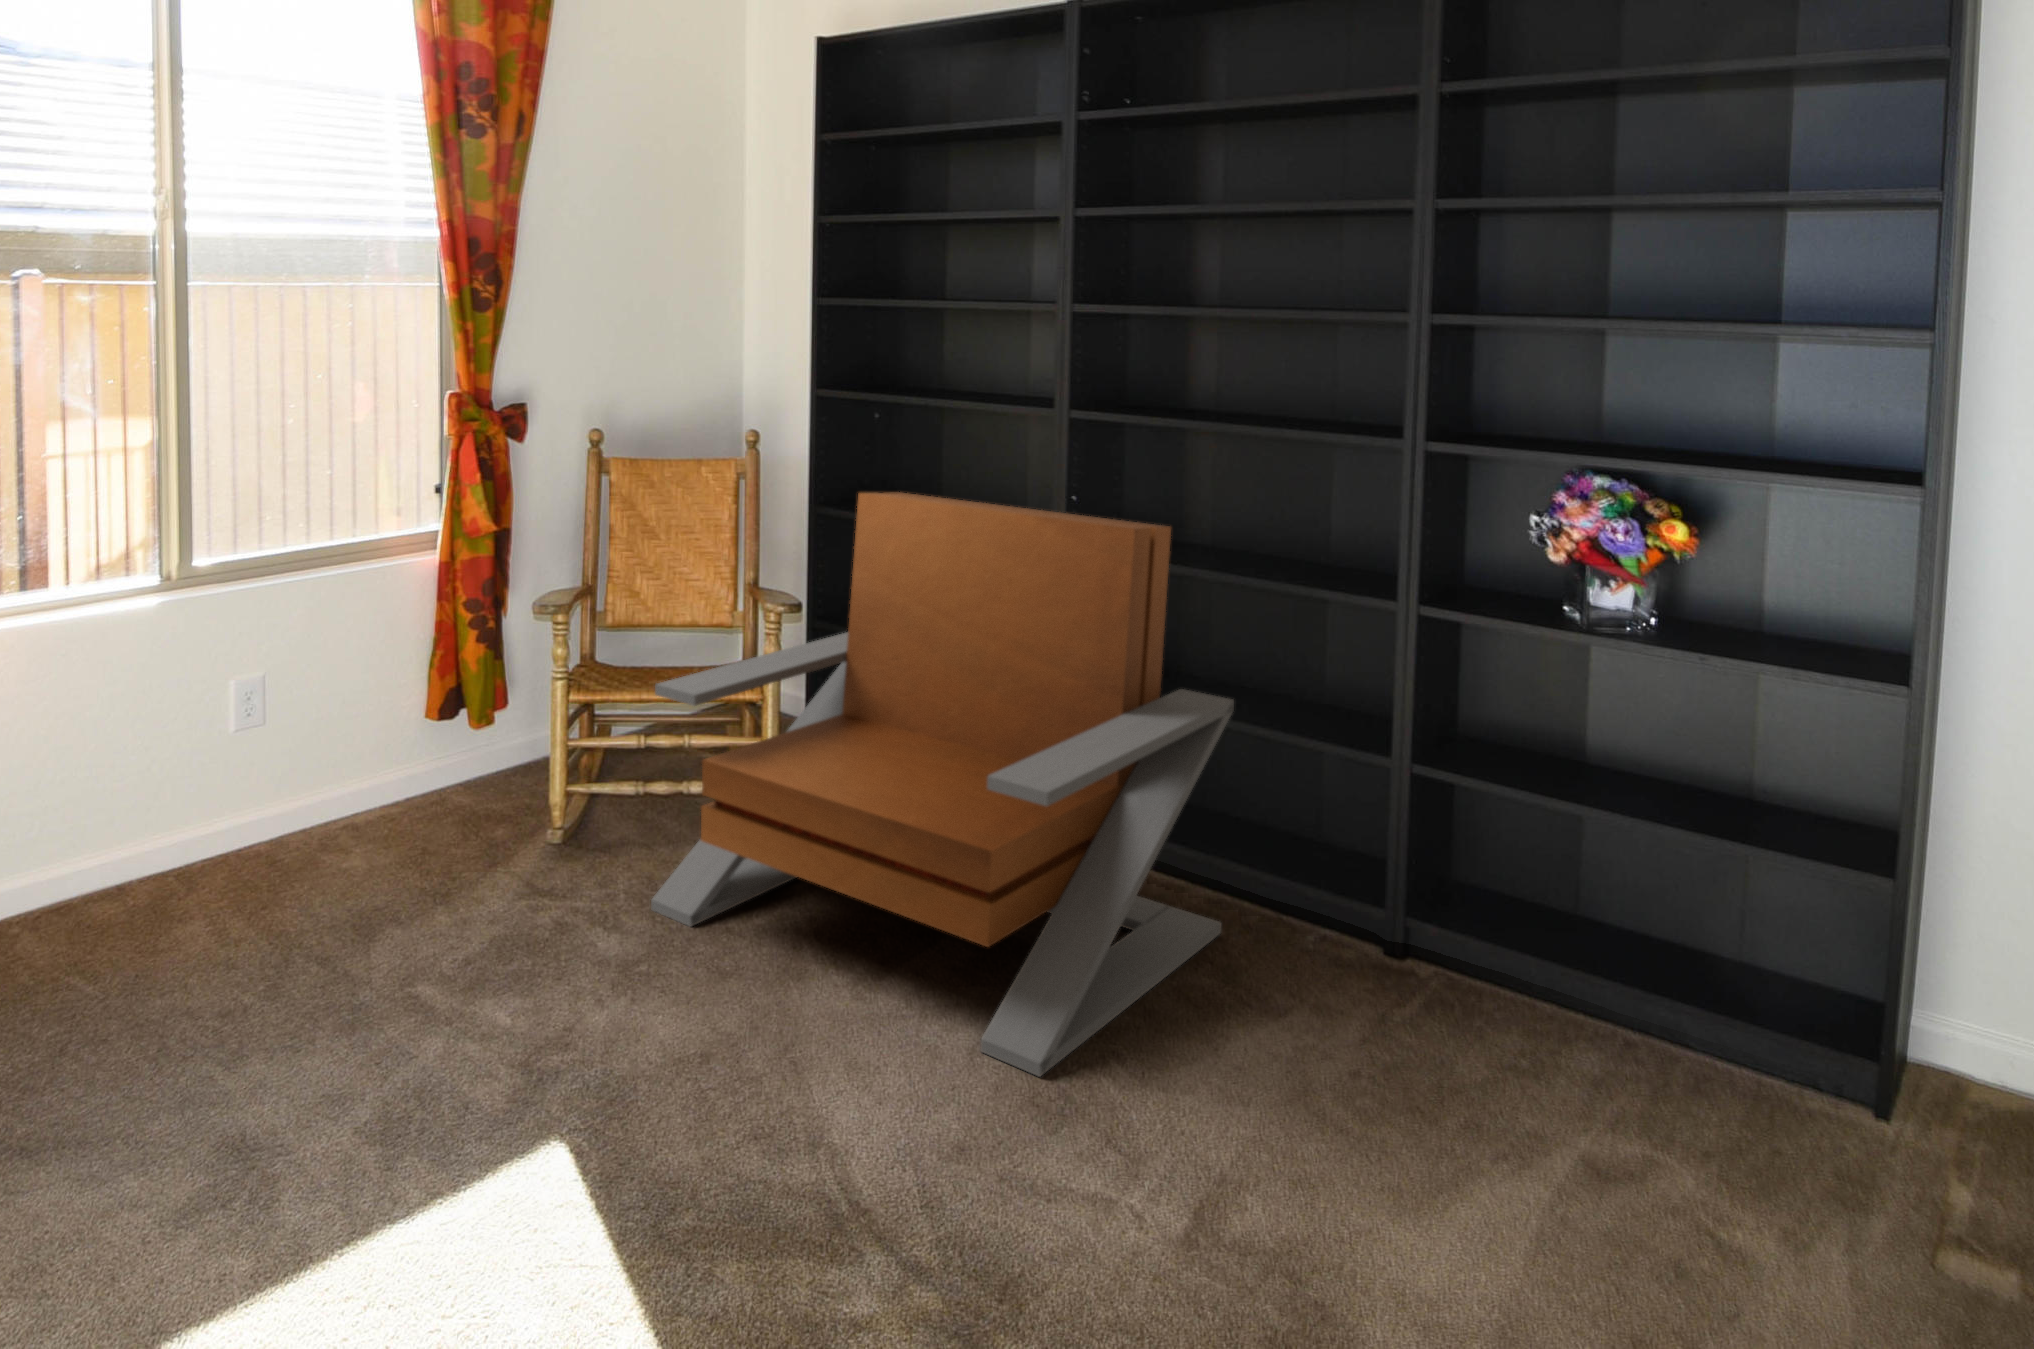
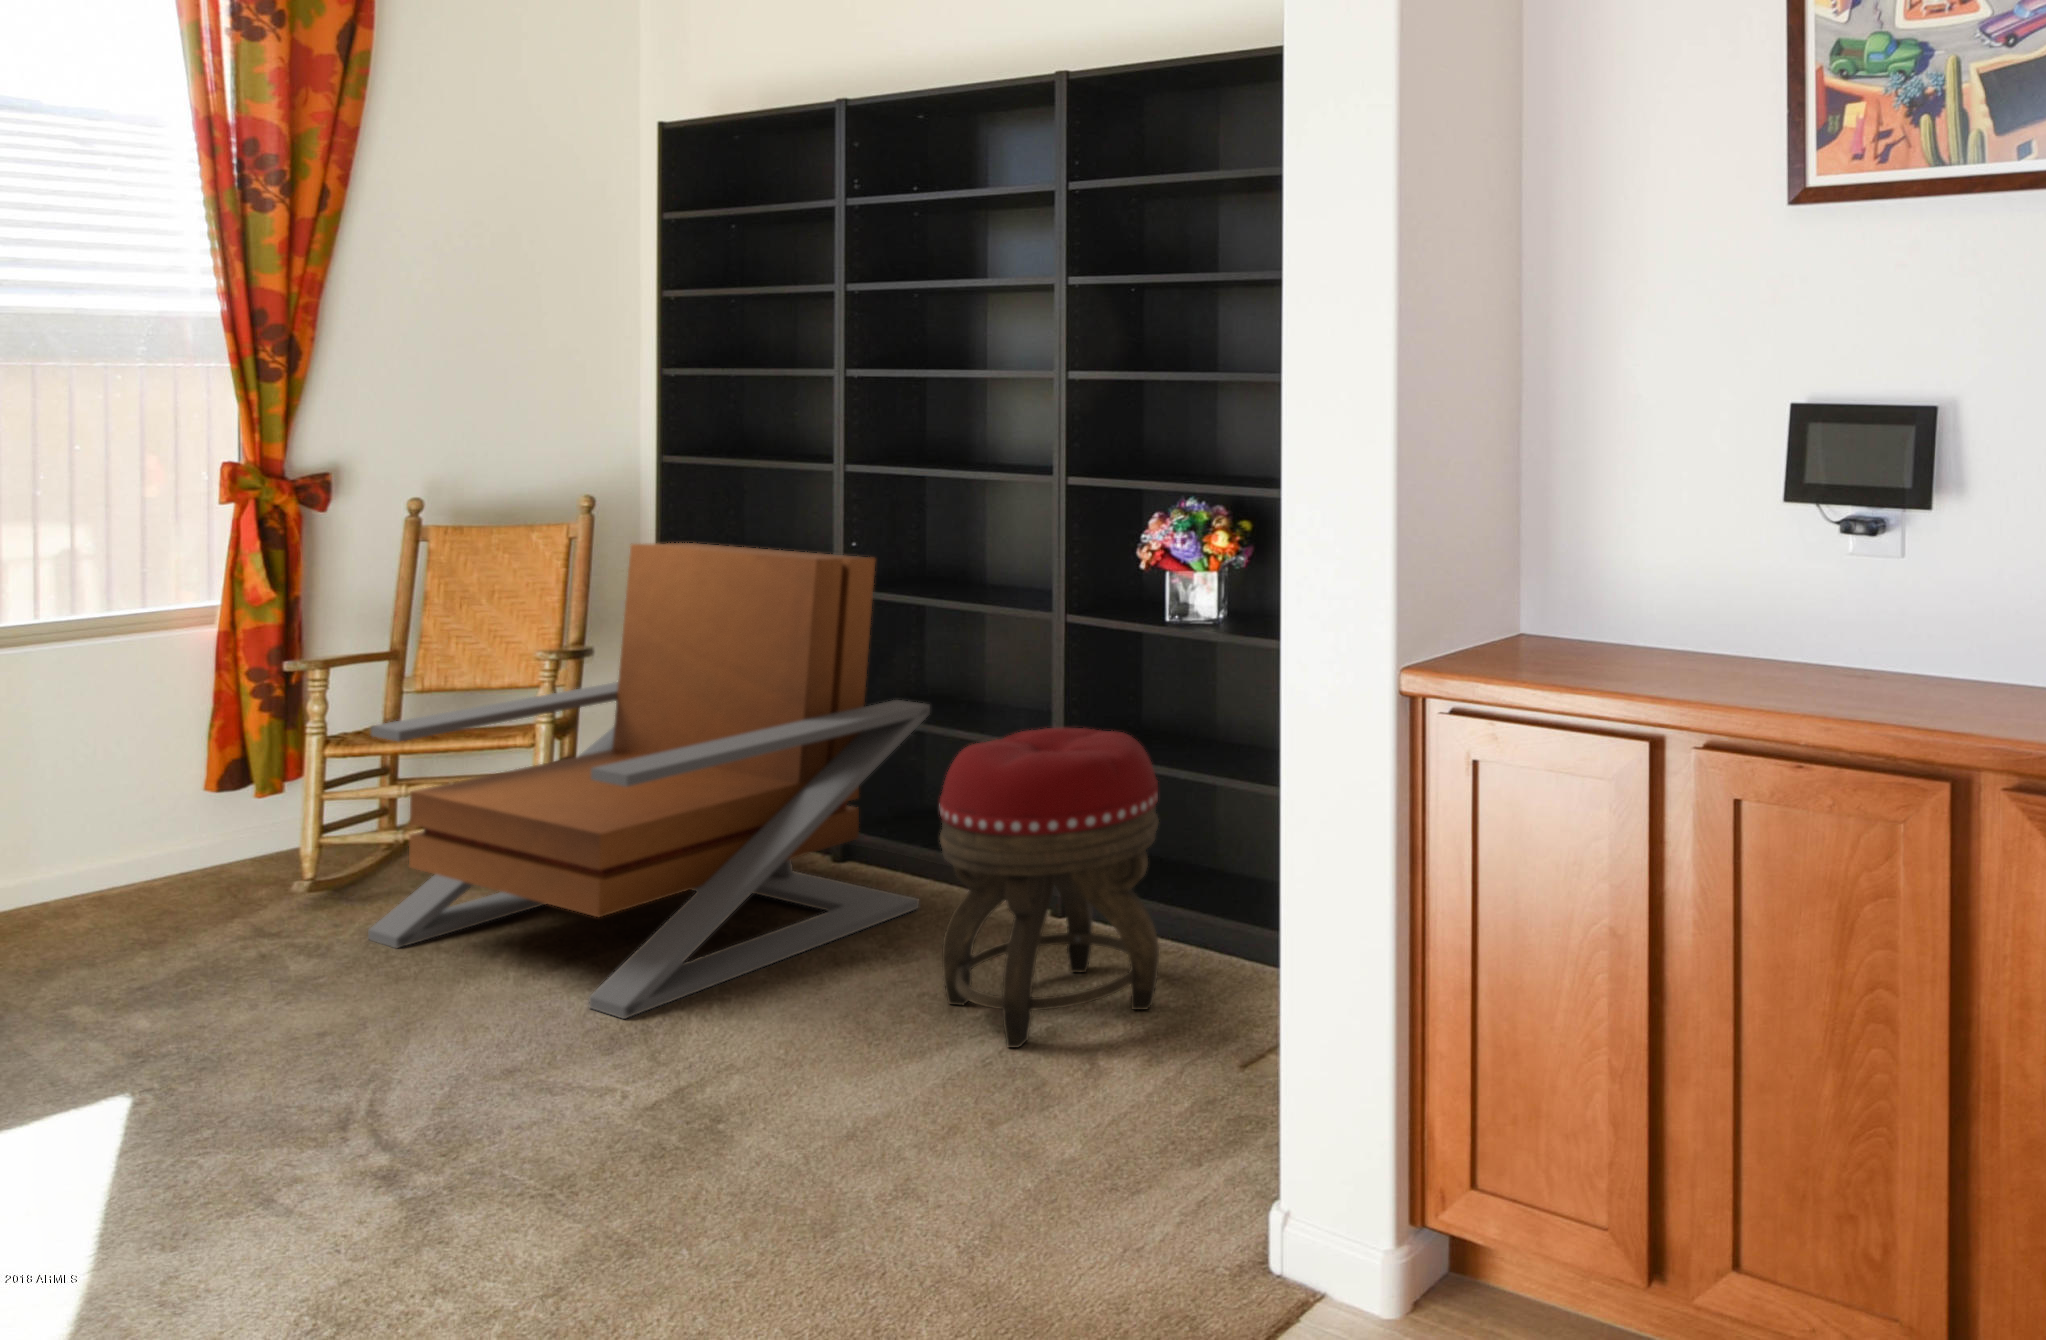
footstool: none [1416,767,1743,1207] -> present [940,728,1159,1048]

